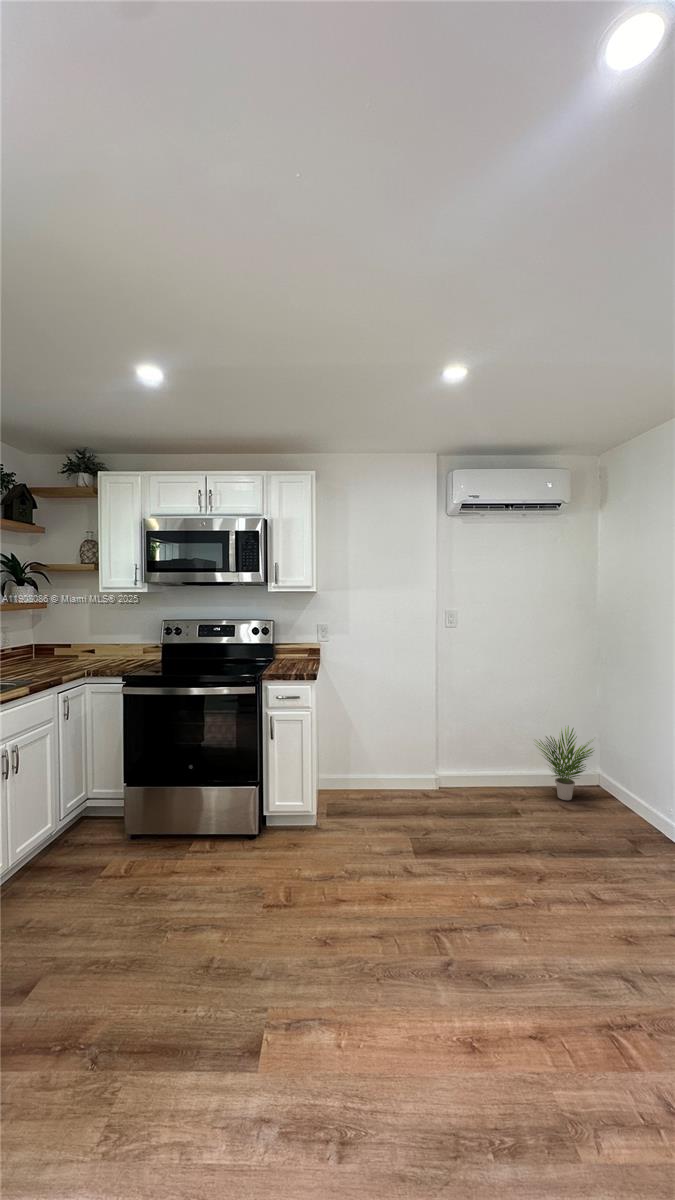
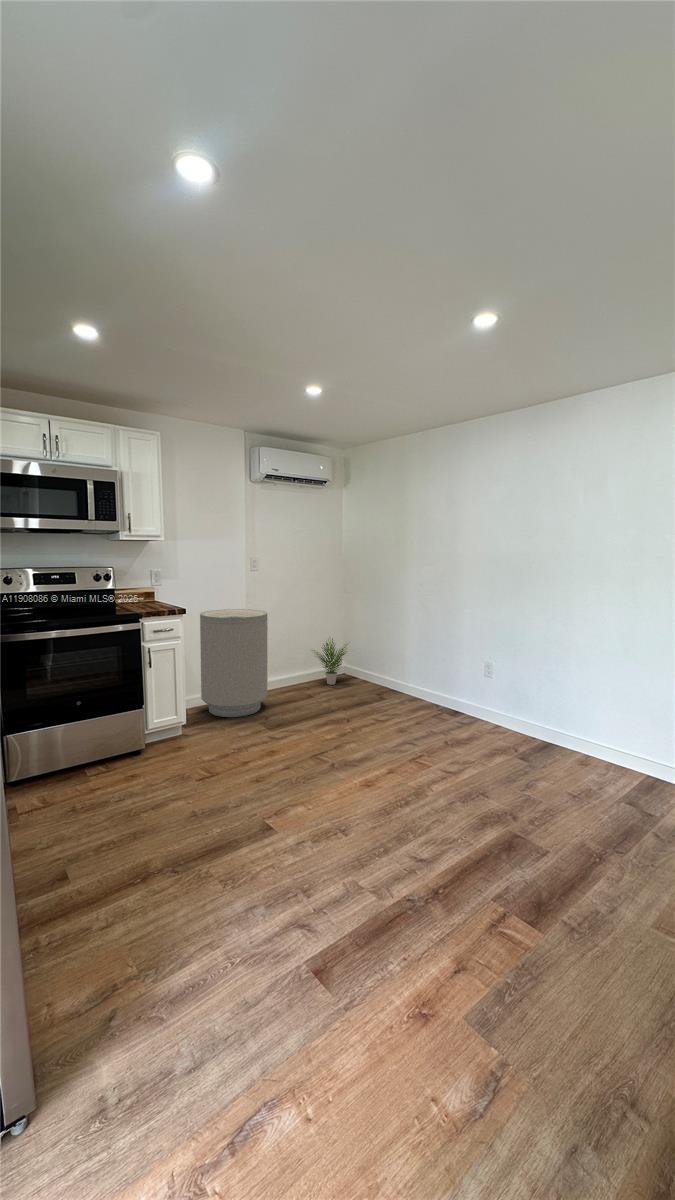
trash can: none [359,674,444,821] -> present [200,609,267,717]

